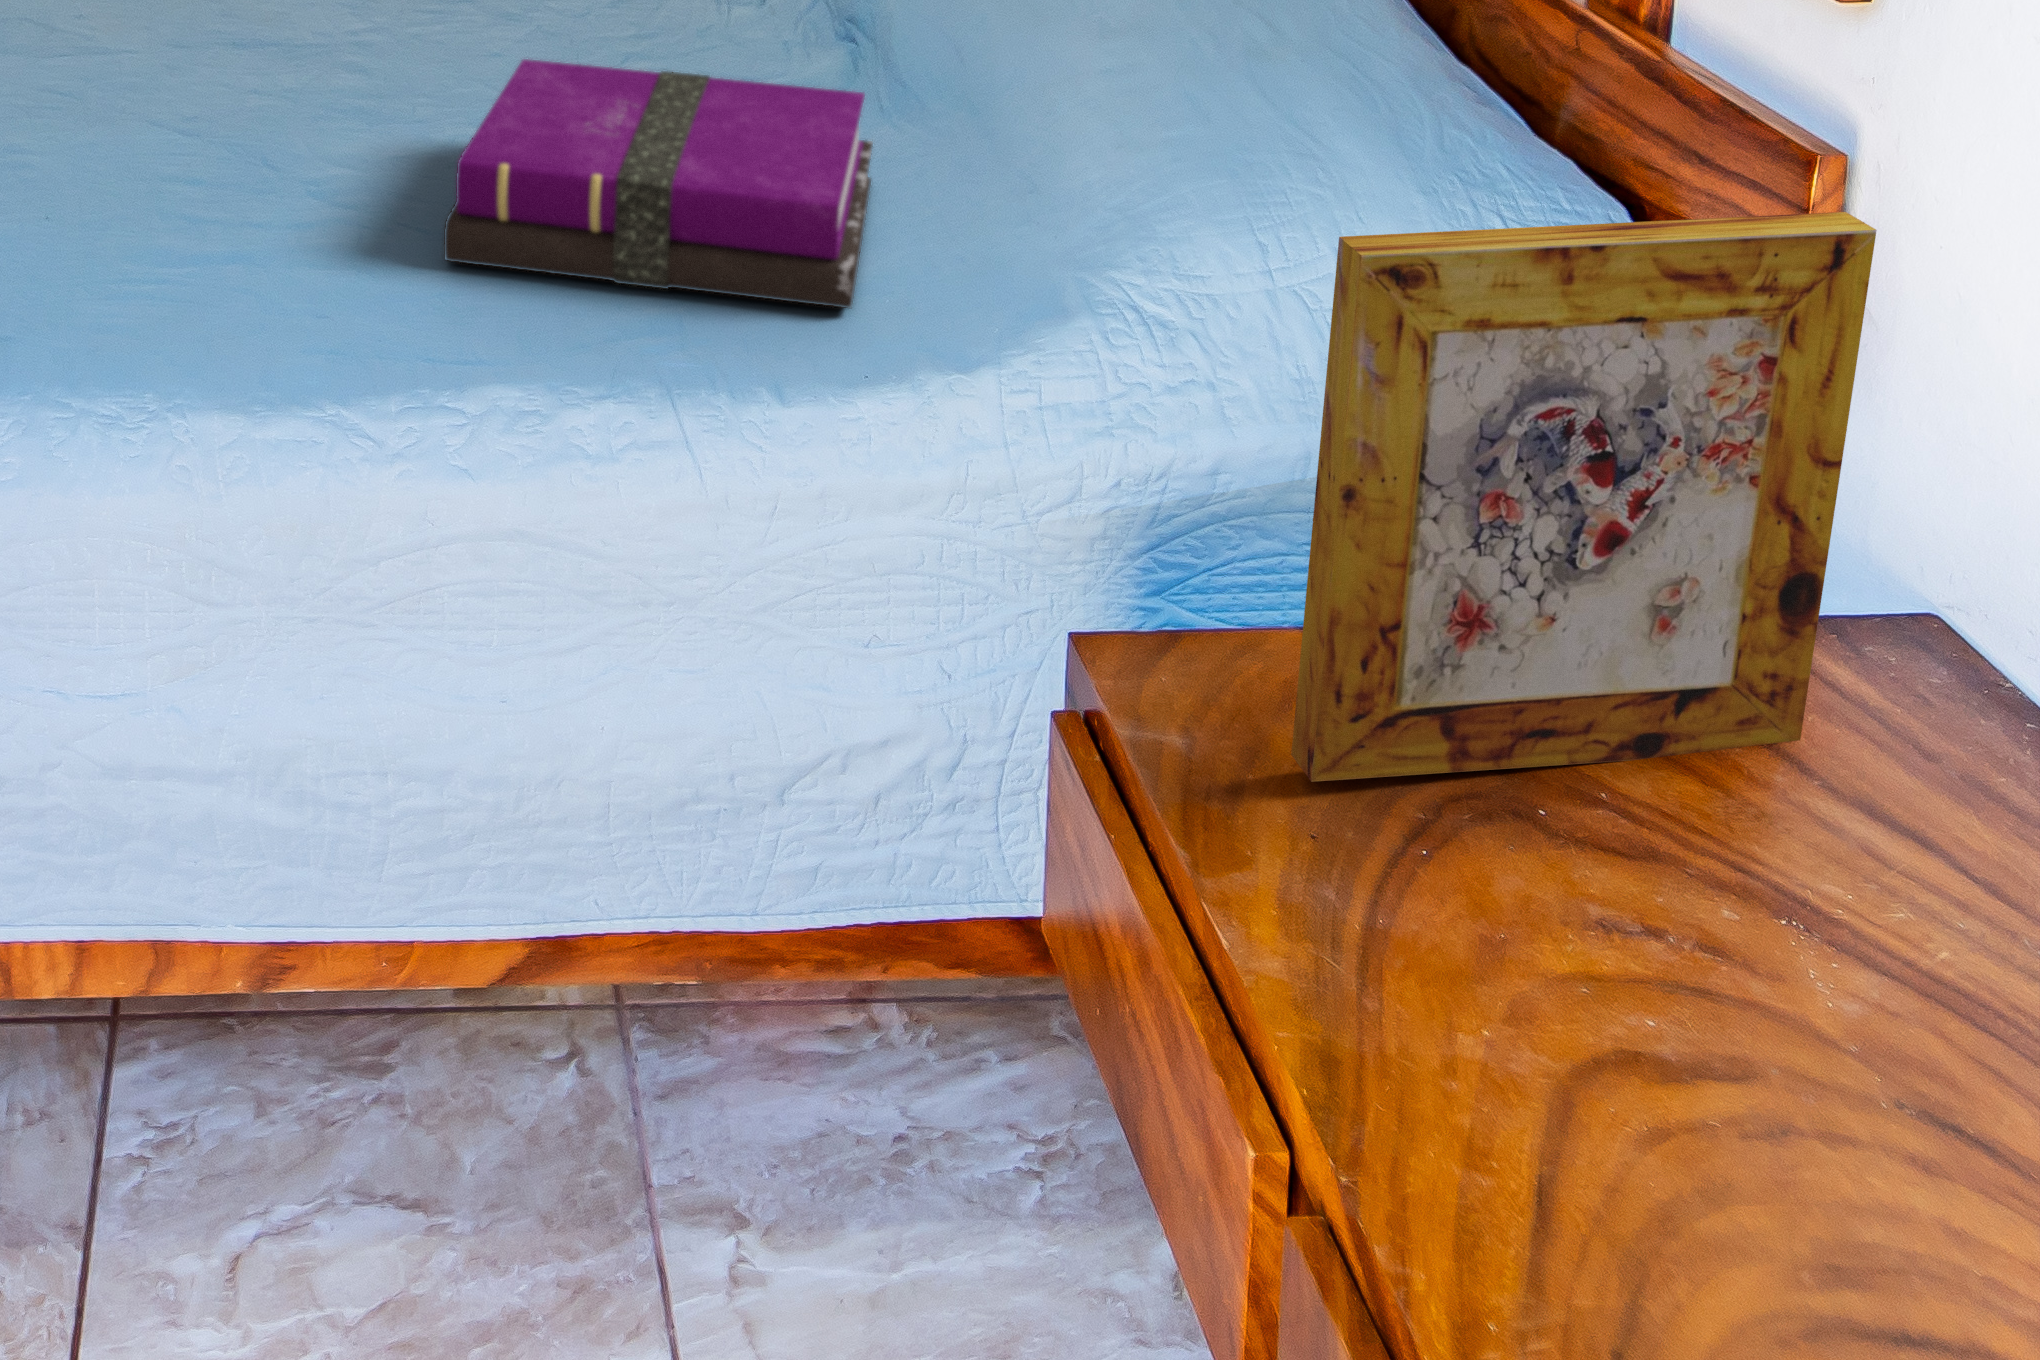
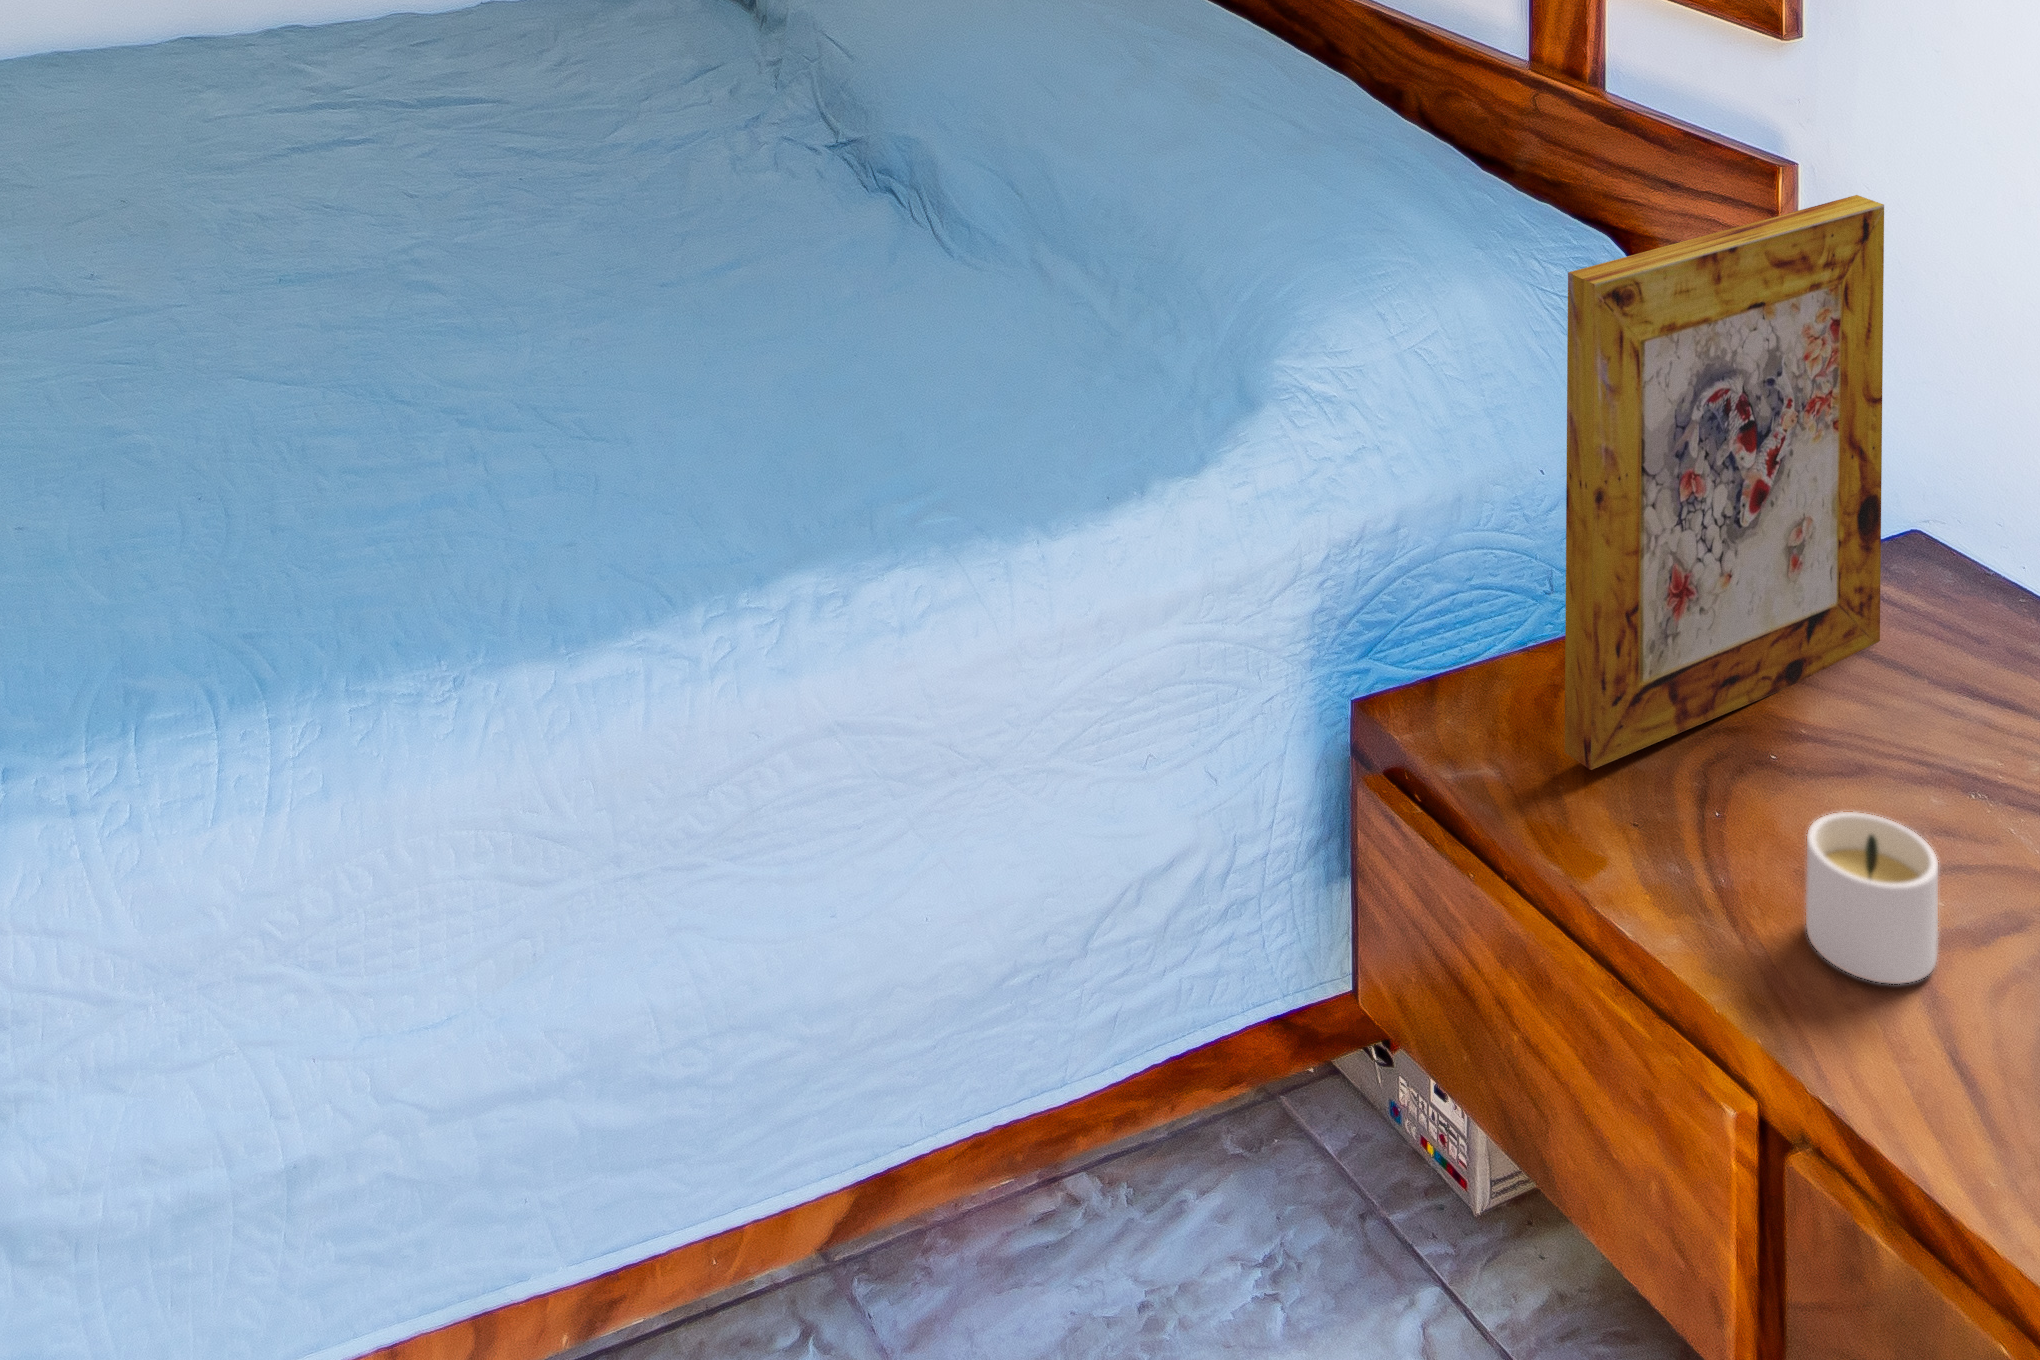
notebook: present [444,59,873,308] -> none [657,233,1068,467]
candle: none [1473,912,1729,1136] -> present [1806,812,1938,984]

